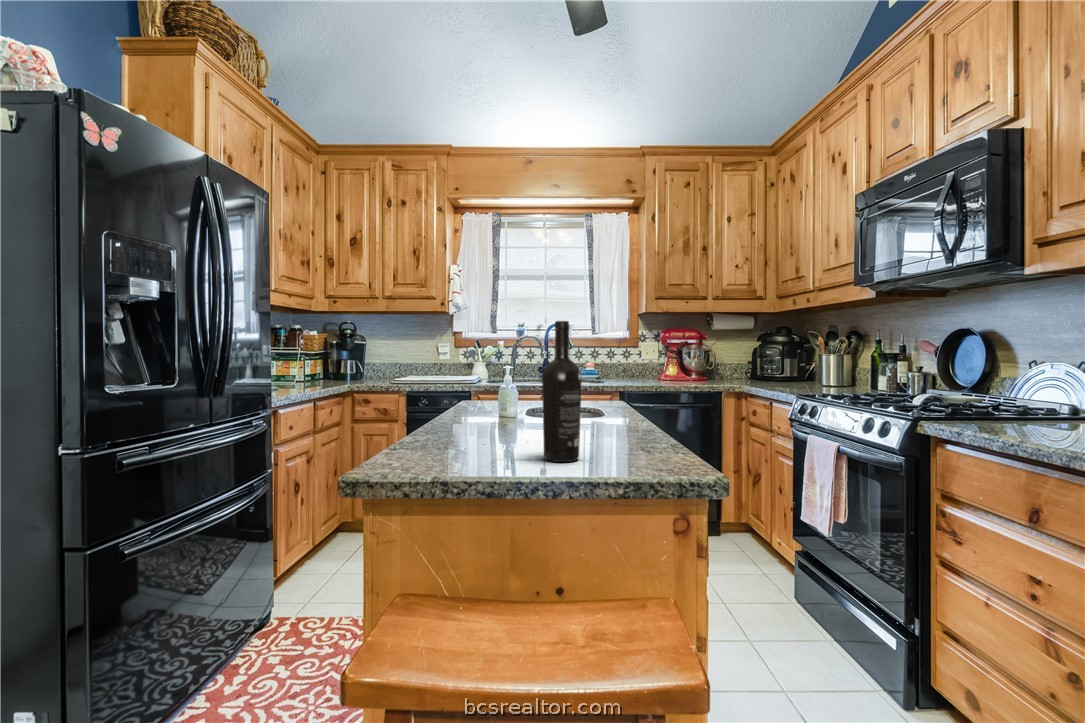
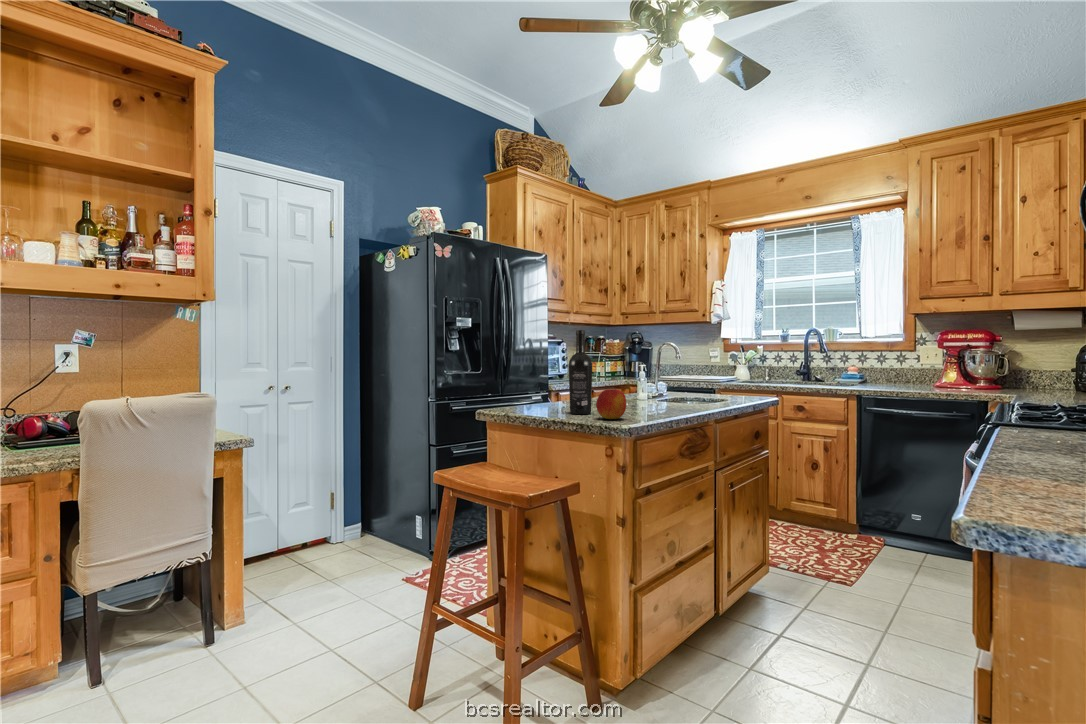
apple: none [622,417,672,467] -> present [596,389,626,419]

